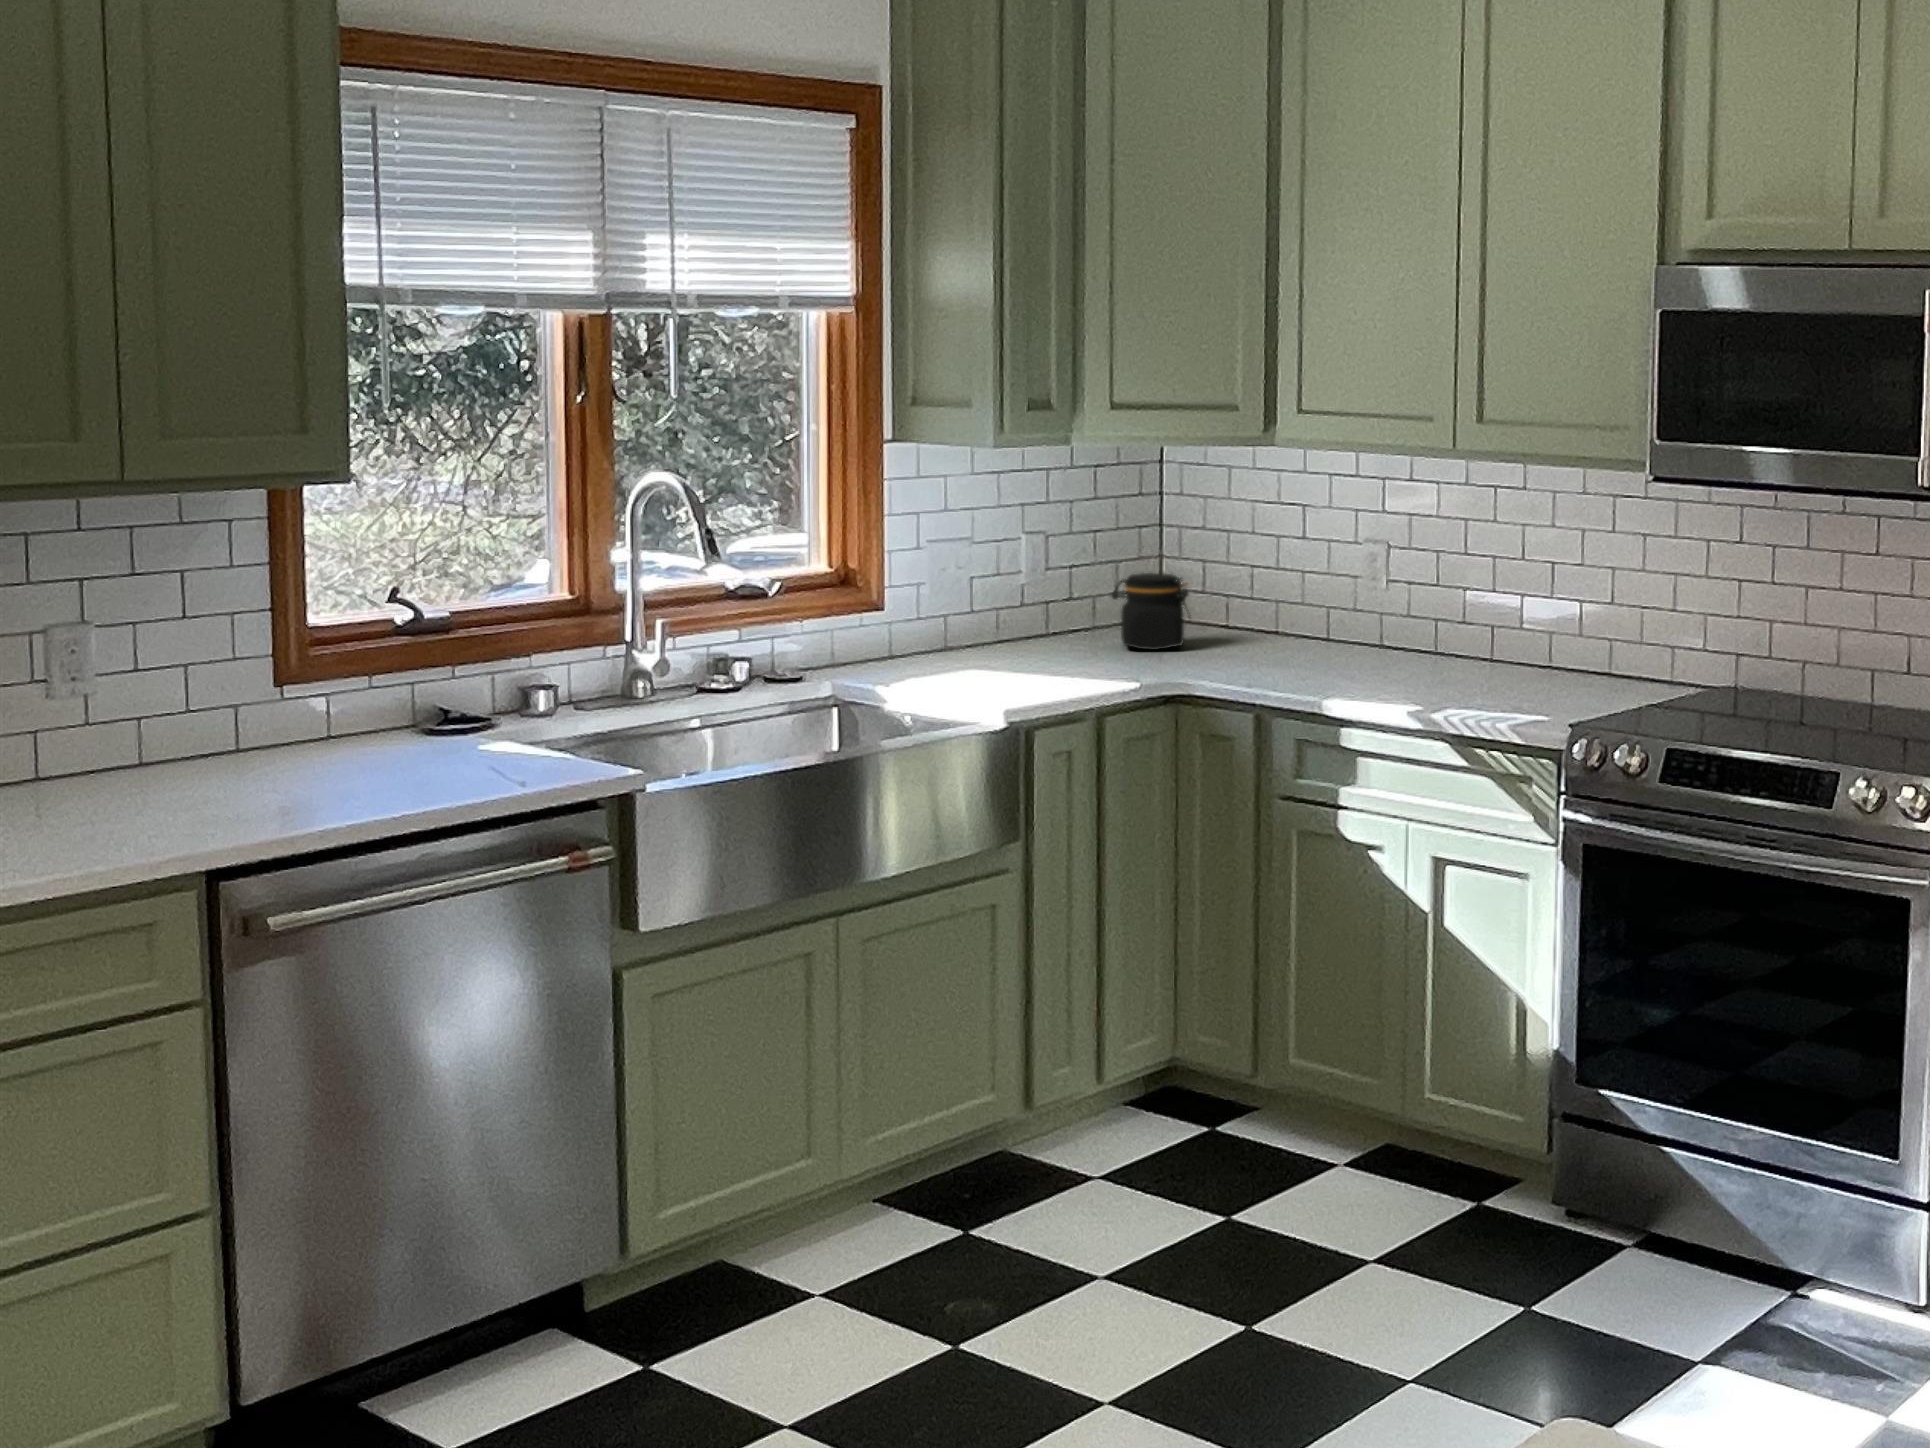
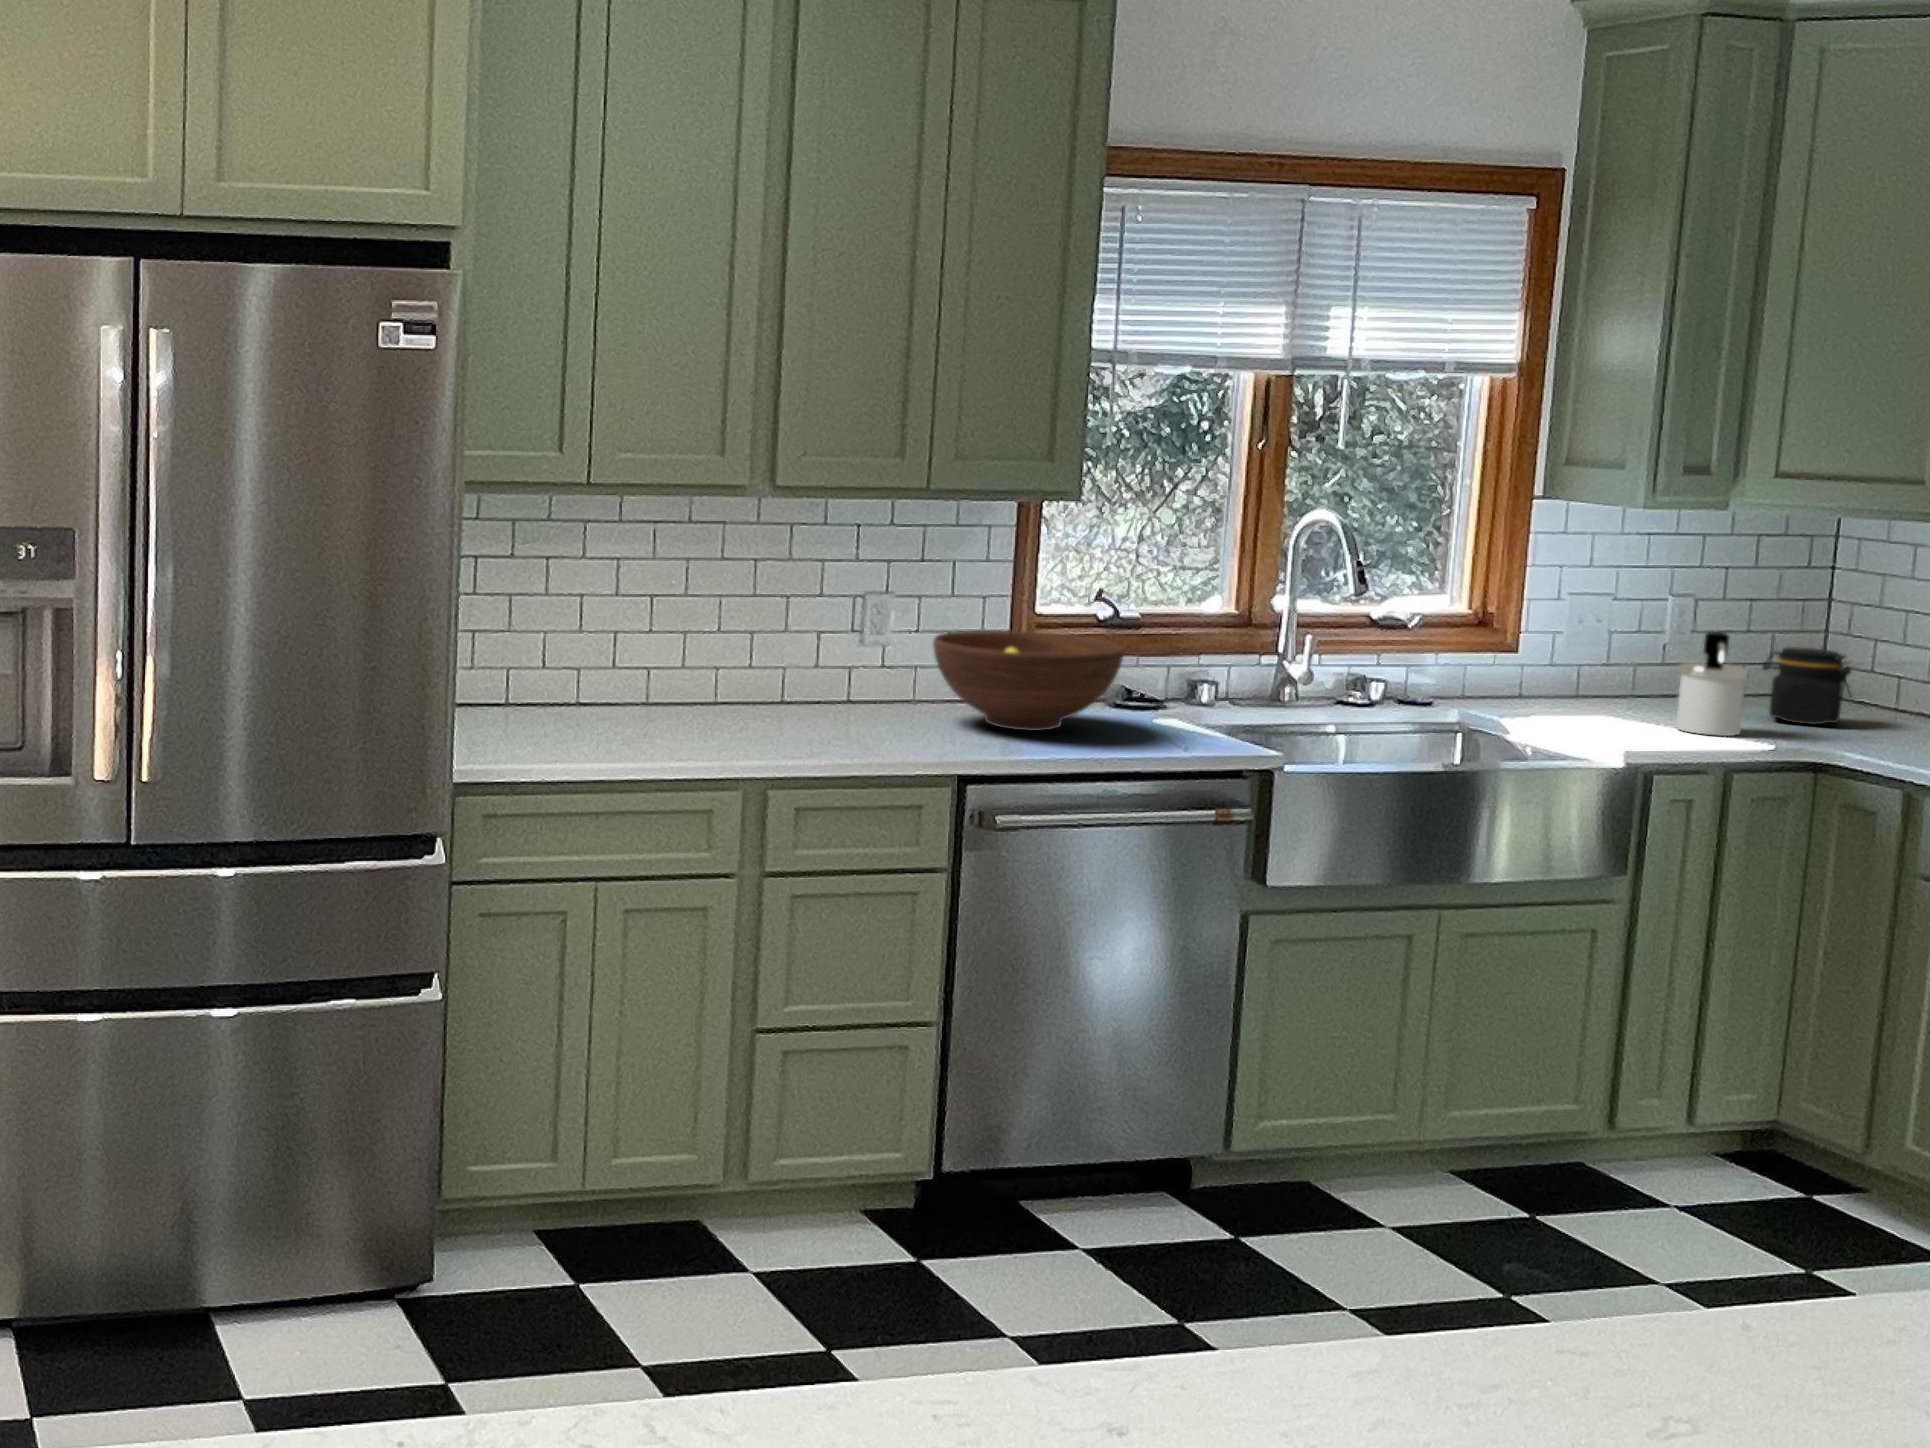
soap dispenser: none [1041,569,1105,676] -> present [1676,632,1749,736]
fruit bowl: none [156,654,429,790] -> present [933,630,1124,731]

